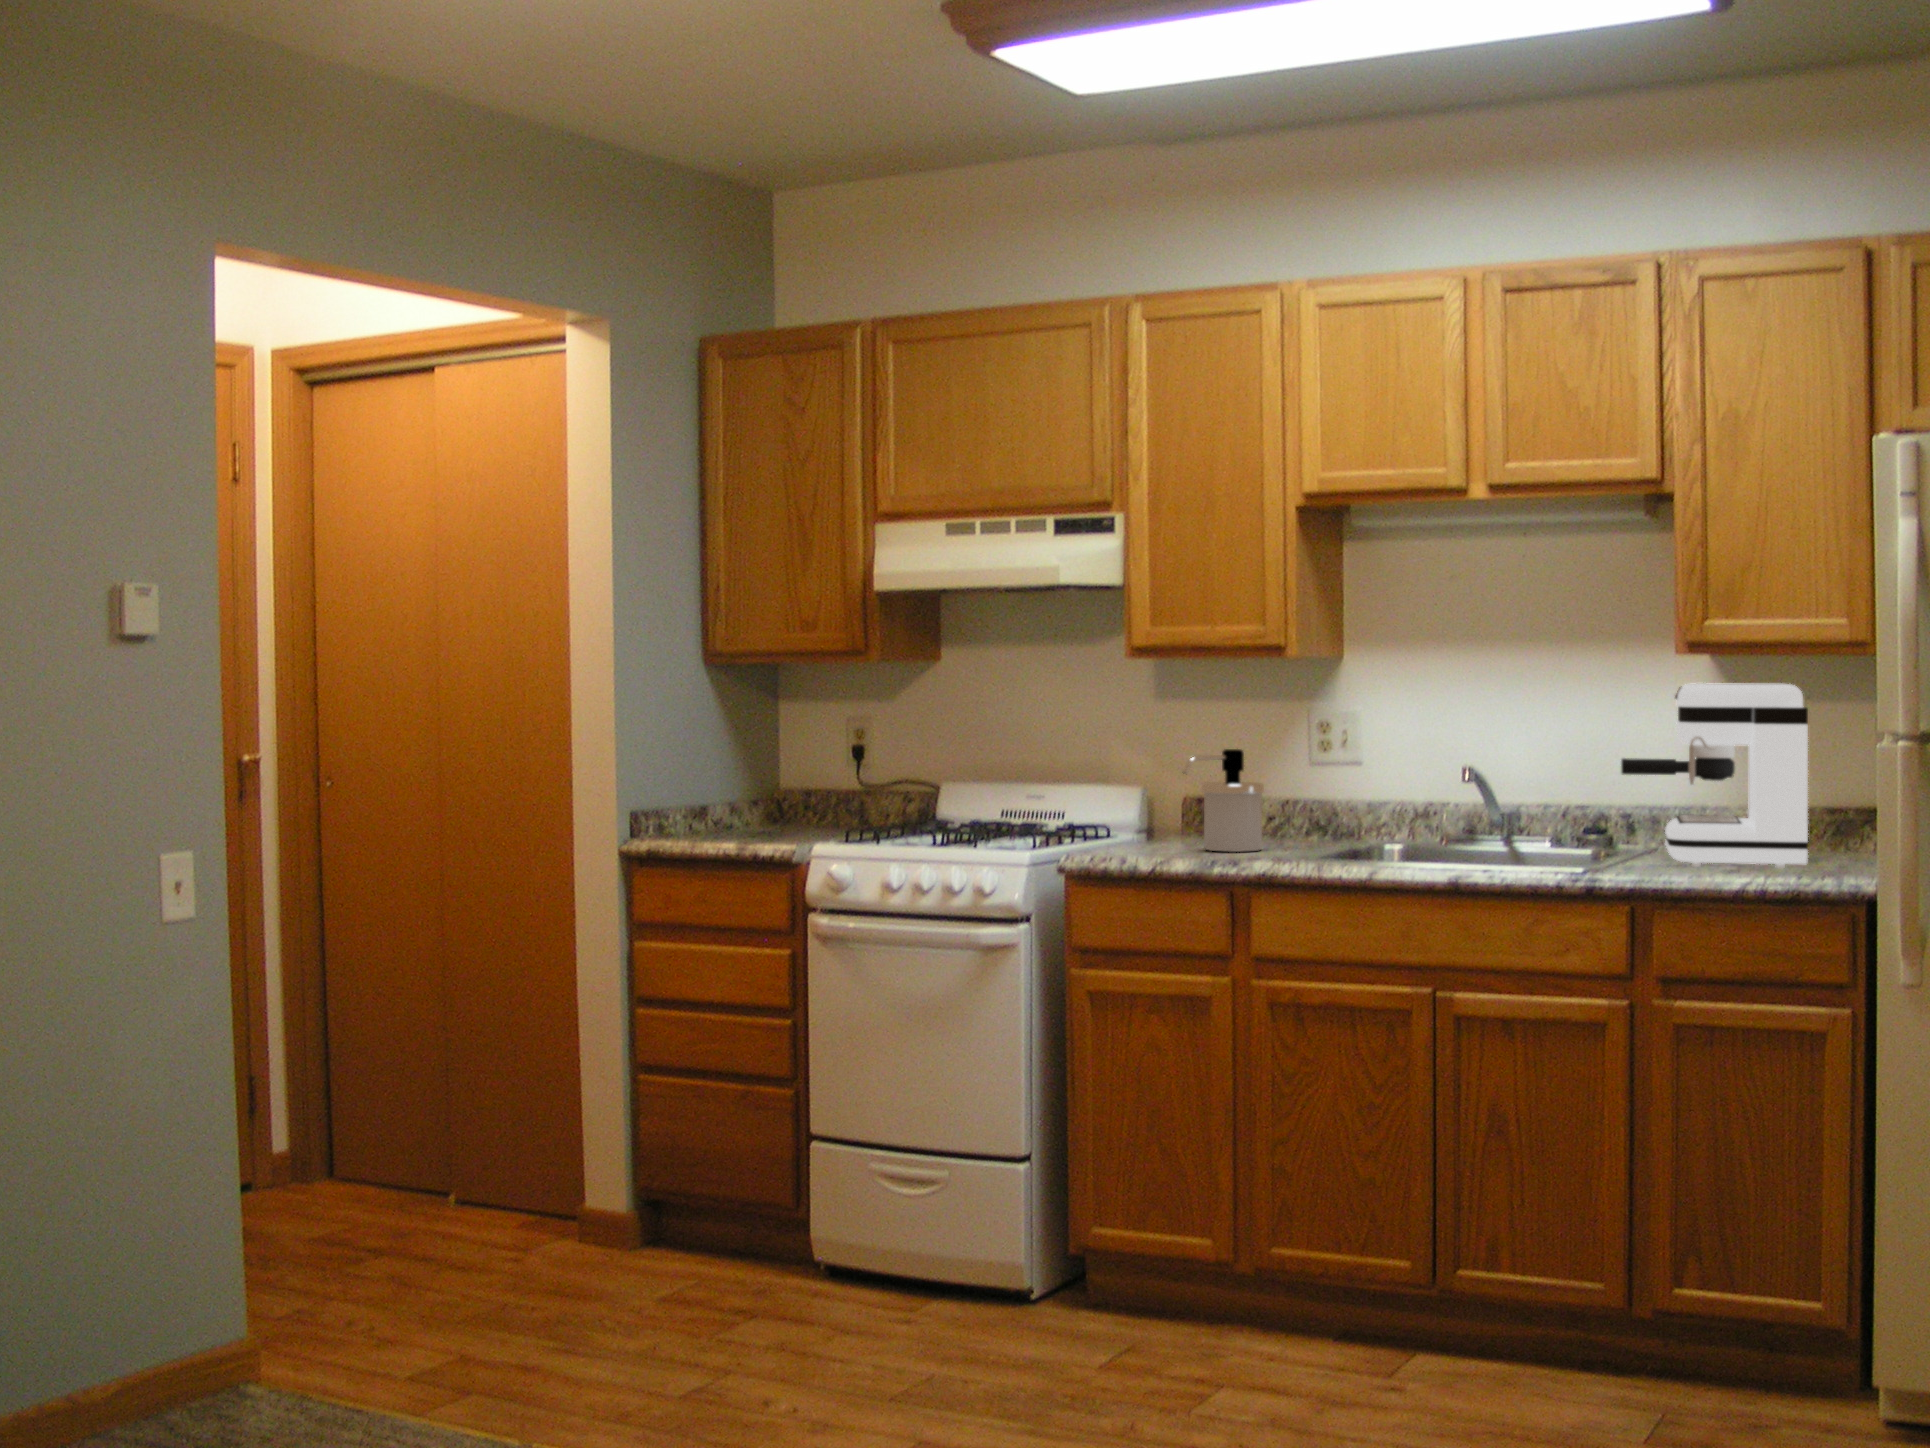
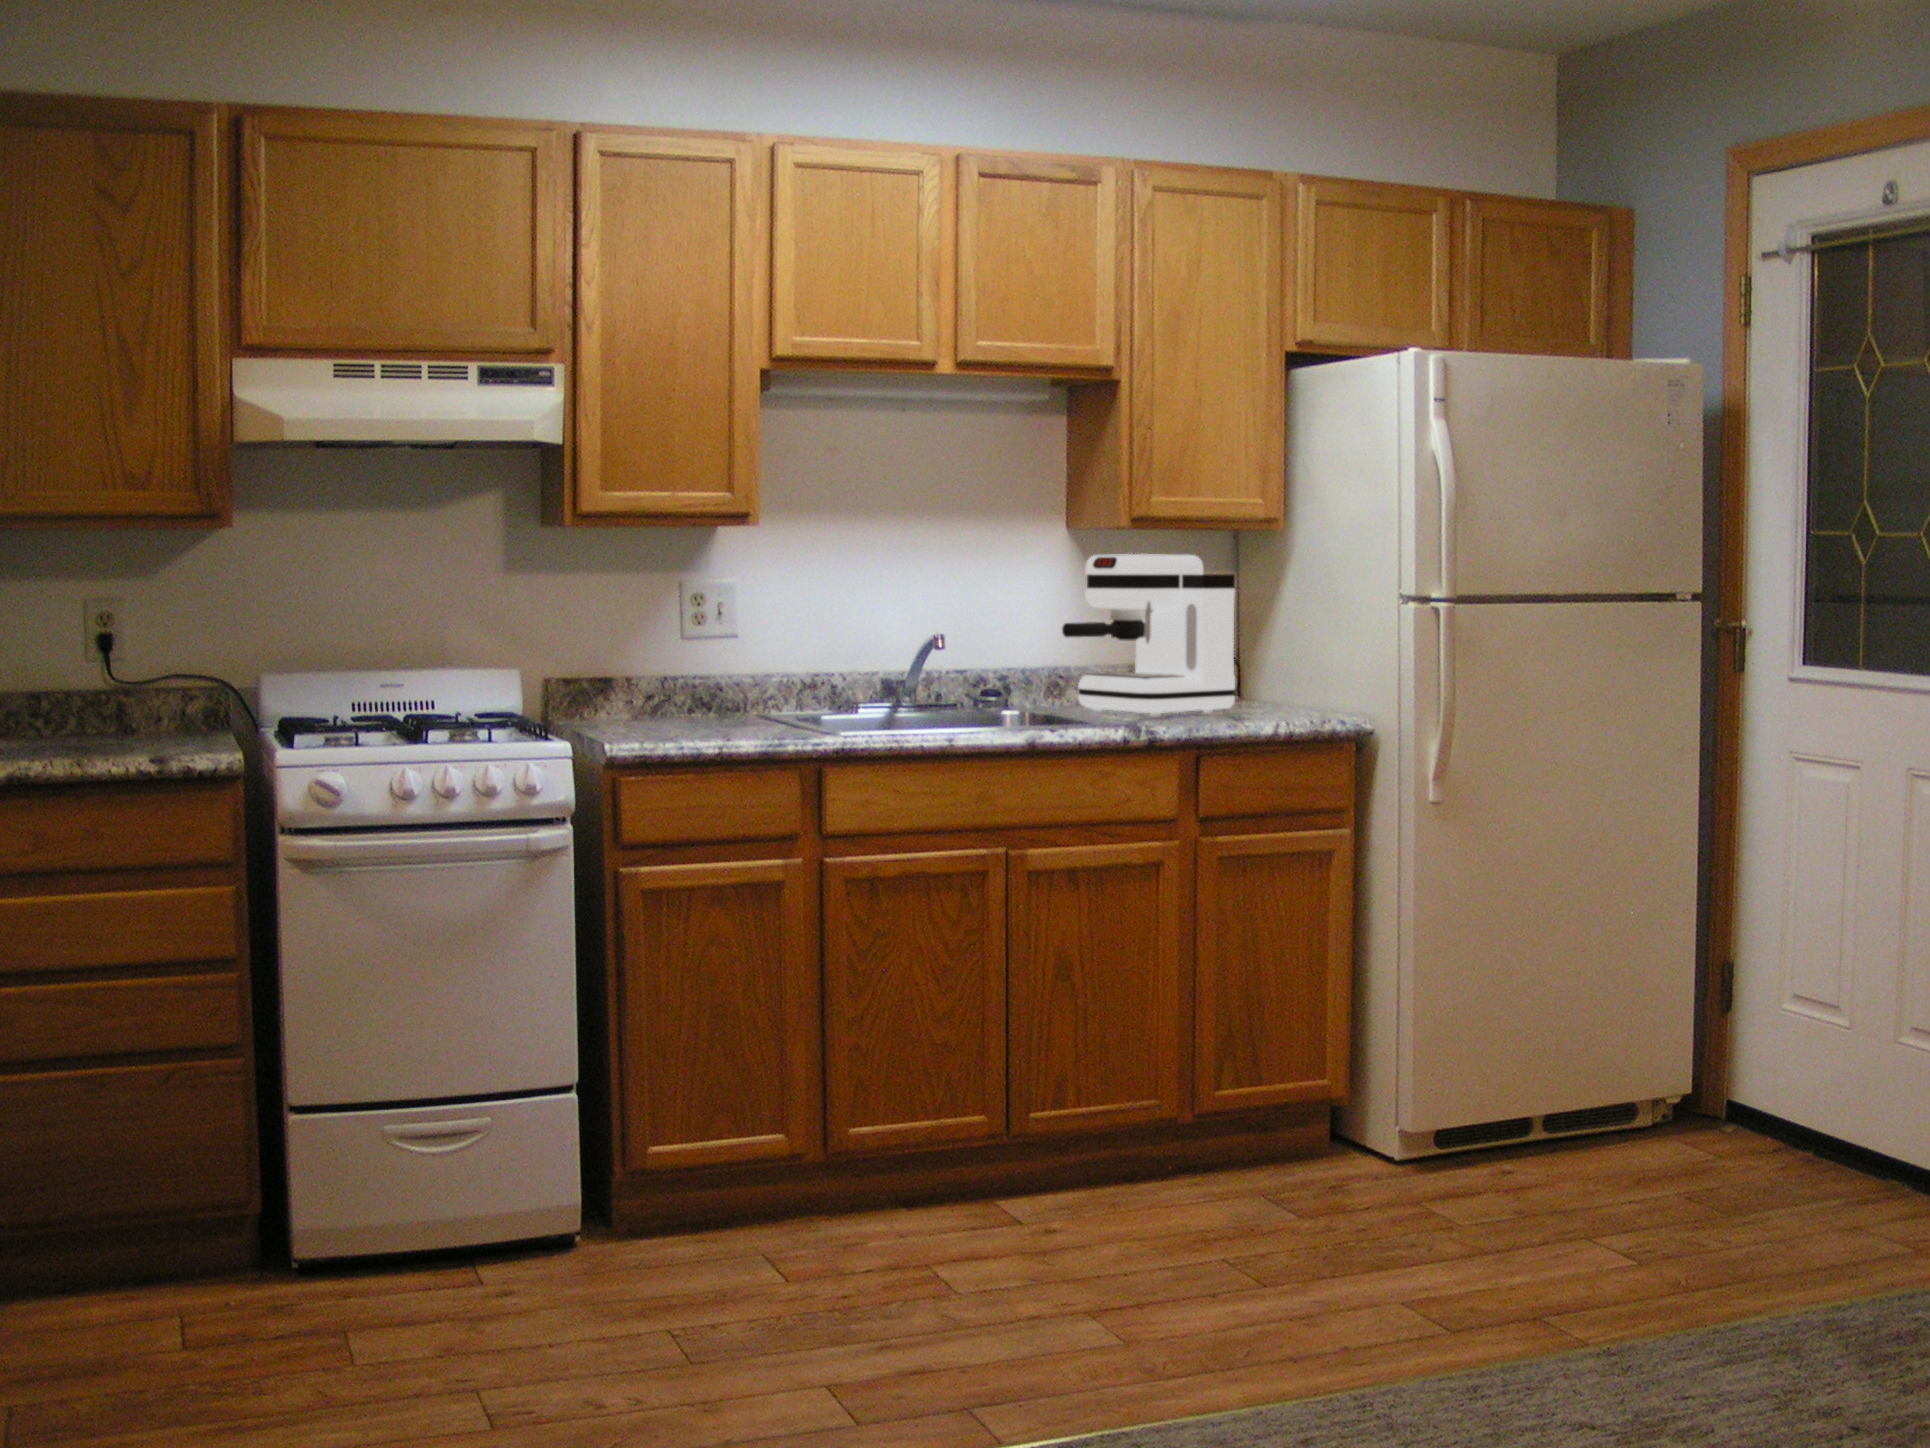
soap dispenser: present [1183,749,1264,852] -> none [667,624,733,732]

